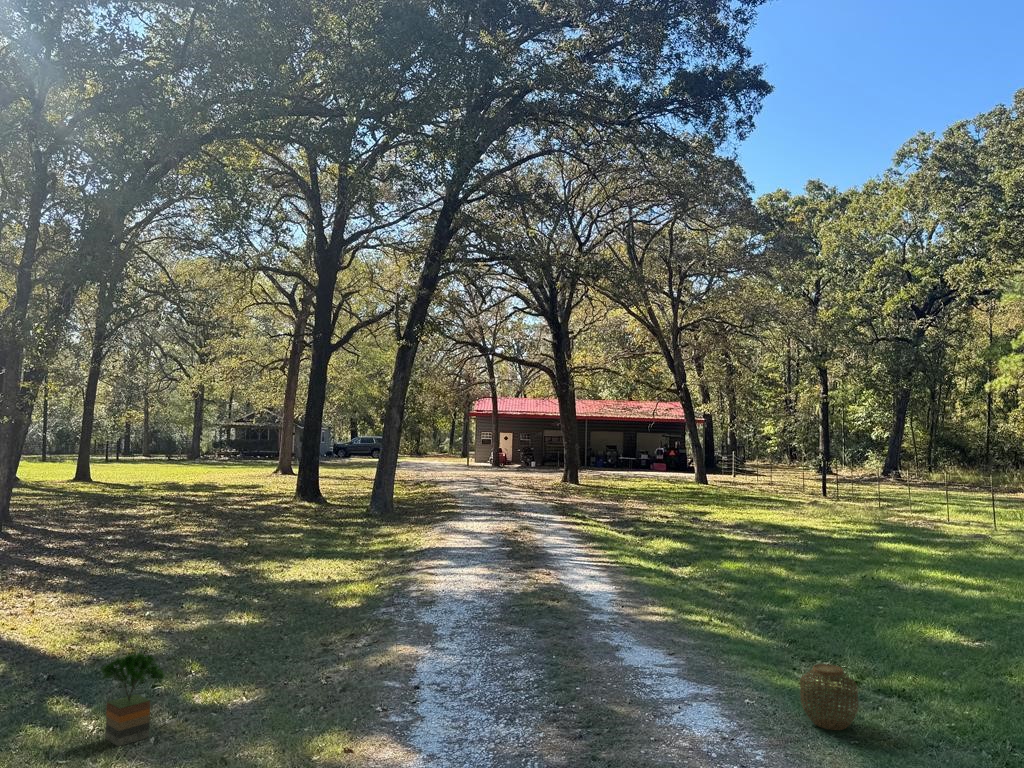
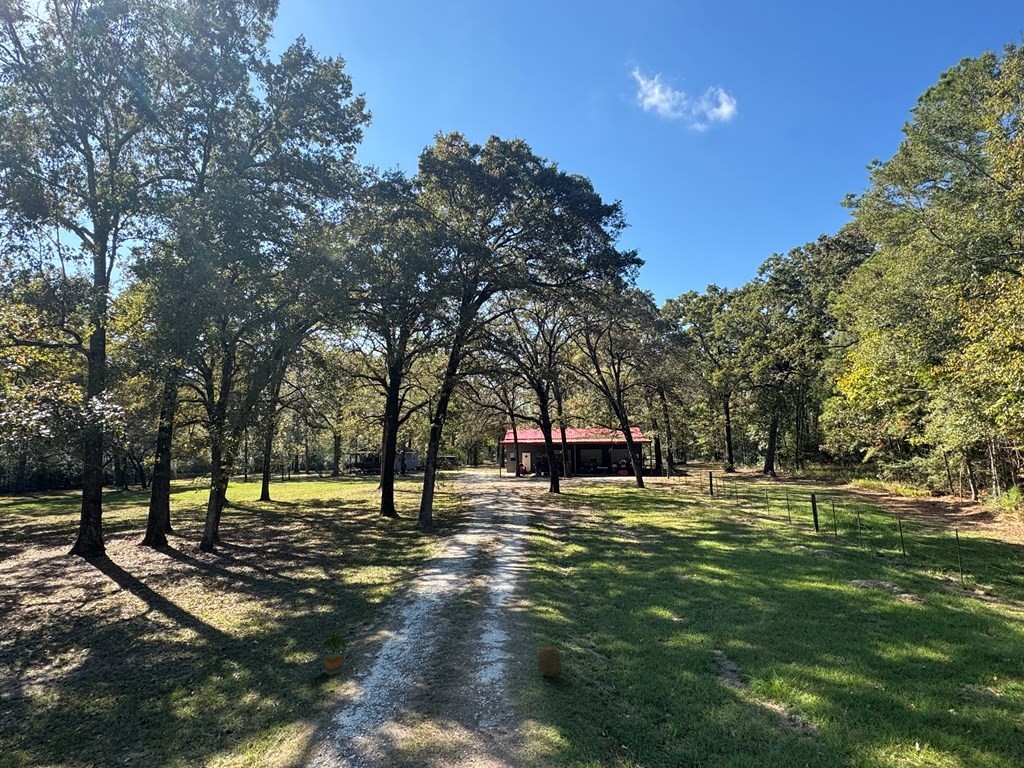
potted tree: present [101,653,164,746] -> present [323,635,348,676]

